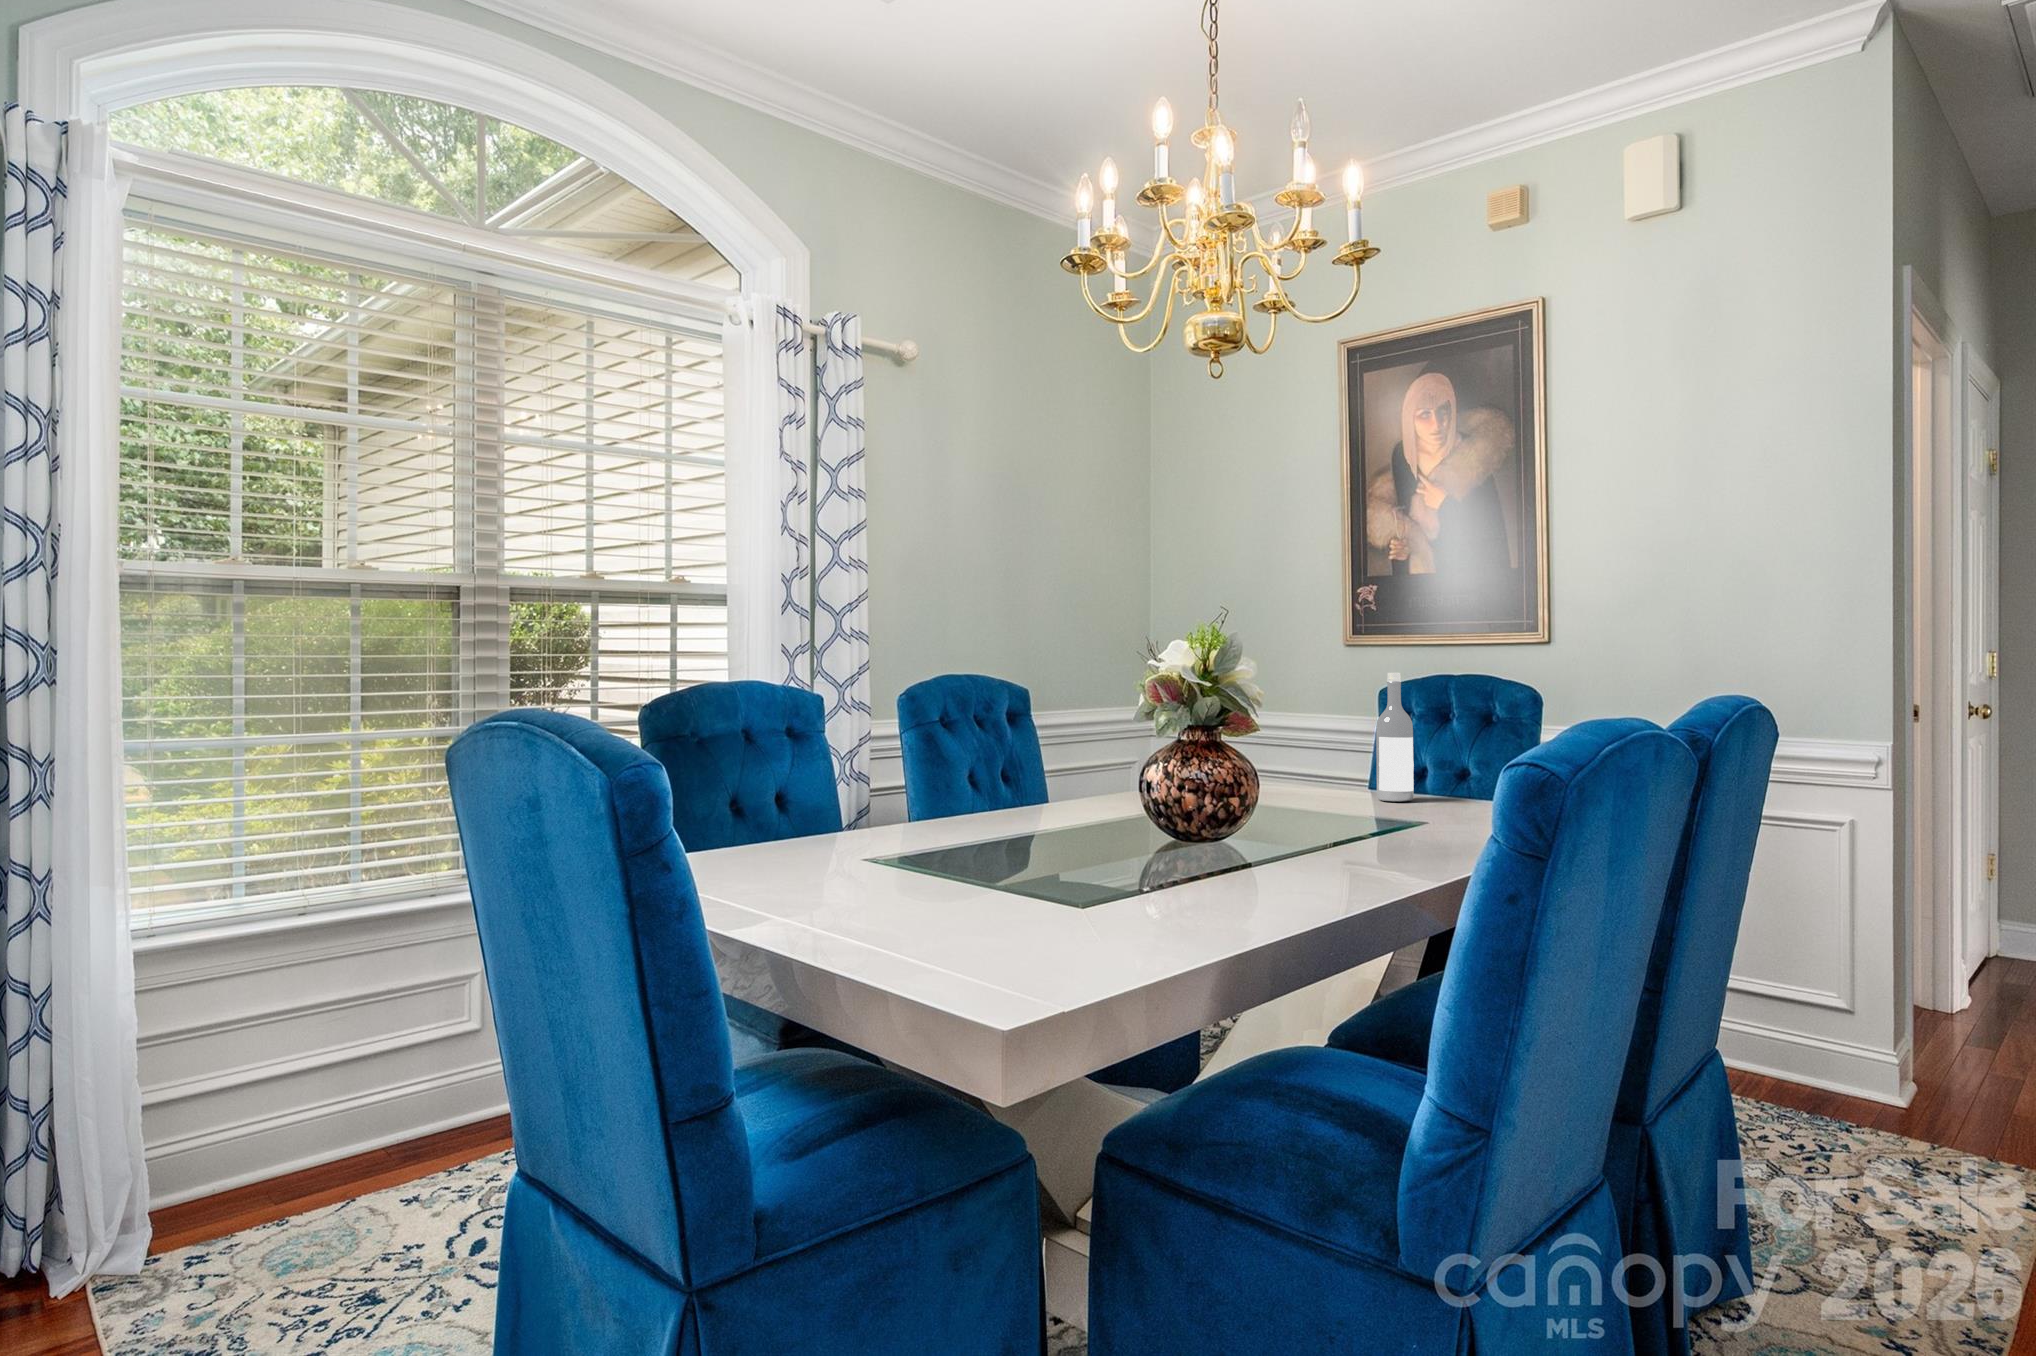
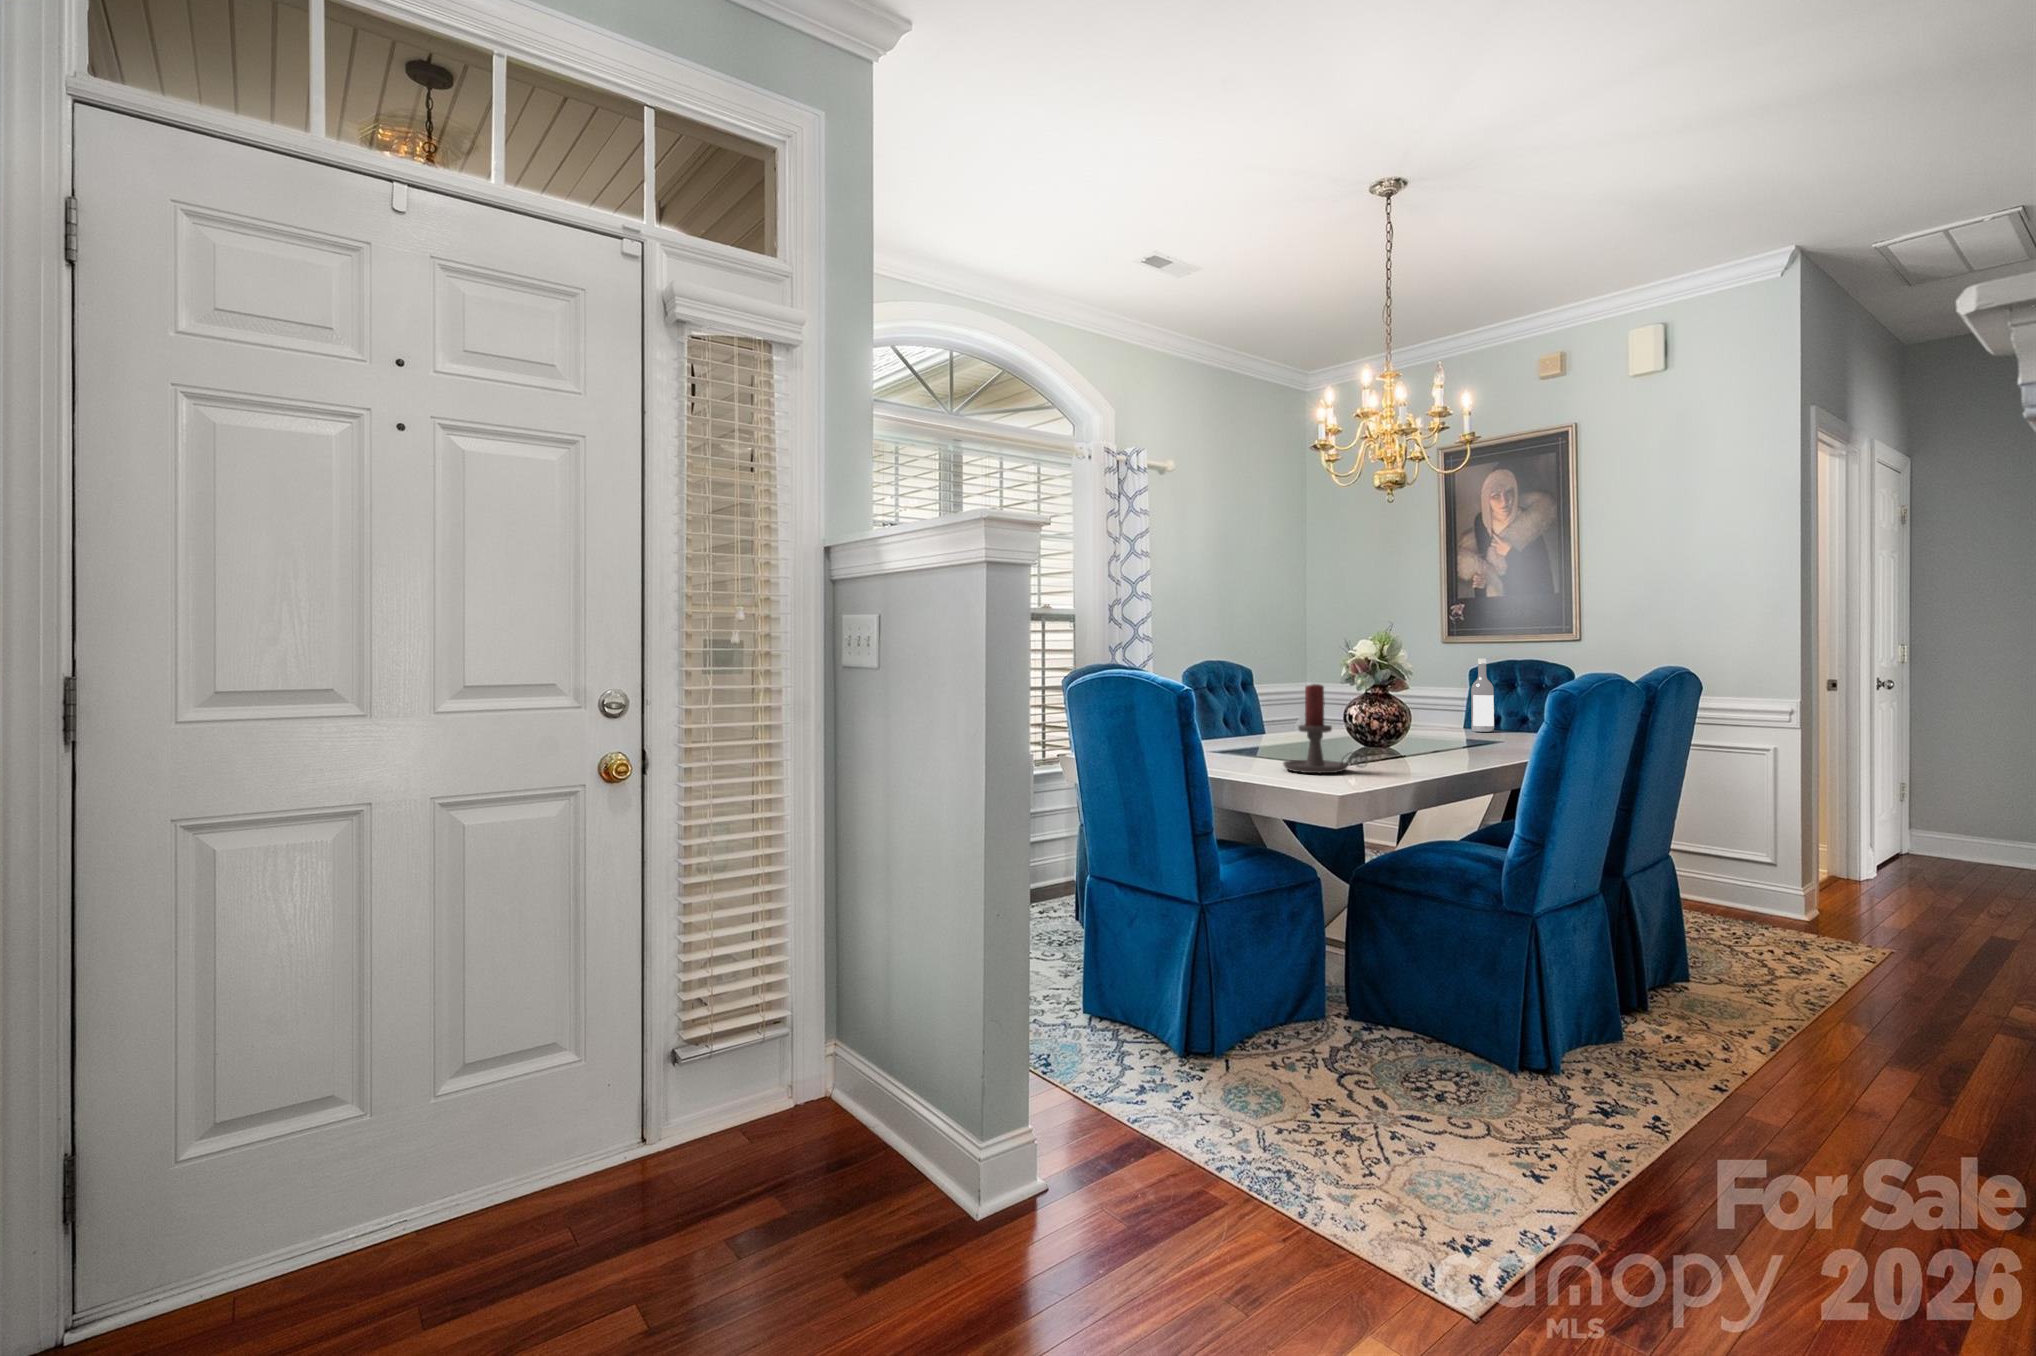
candle holder: none [927,737,1112,951] -> present [1283,684,1368,773]

